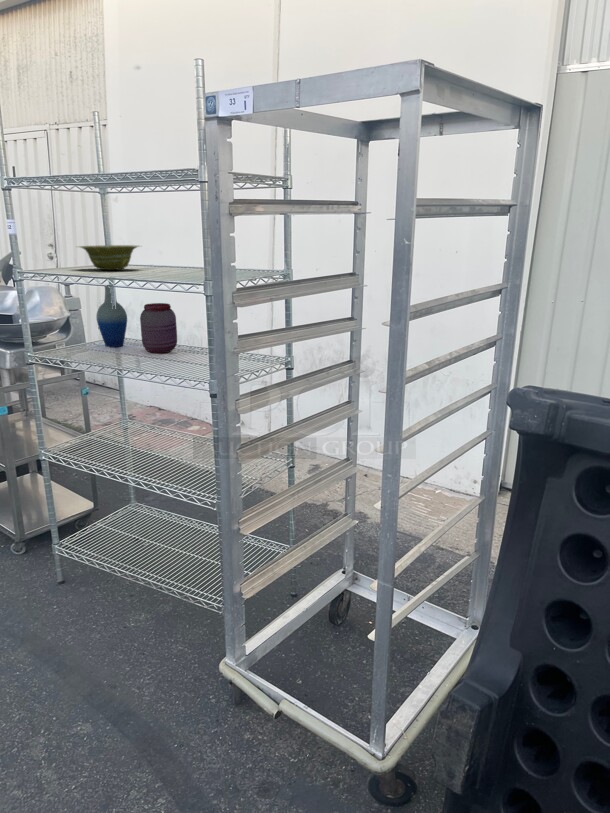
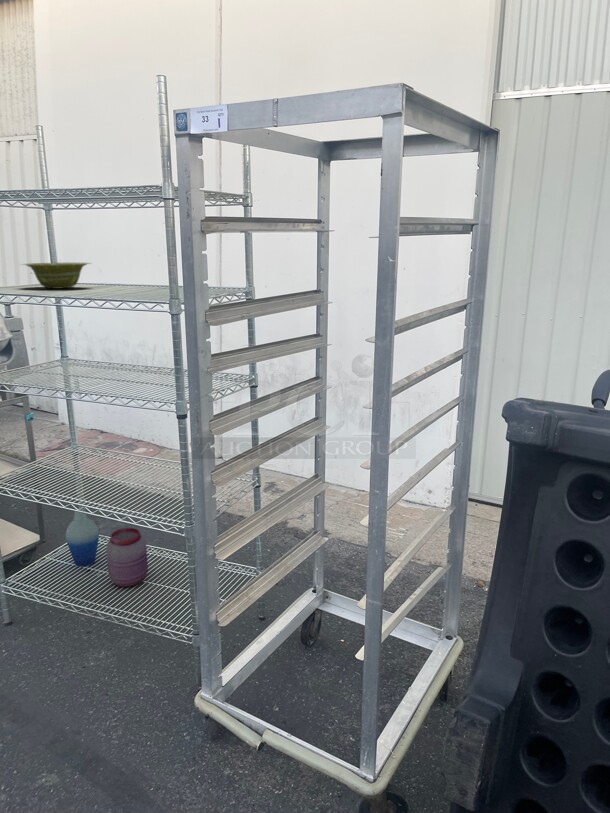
bottle: present [97,285,127,347] -> present [66,511,99,566]
jar: present [140,303,177,353] -> present [106,528,148,587]

